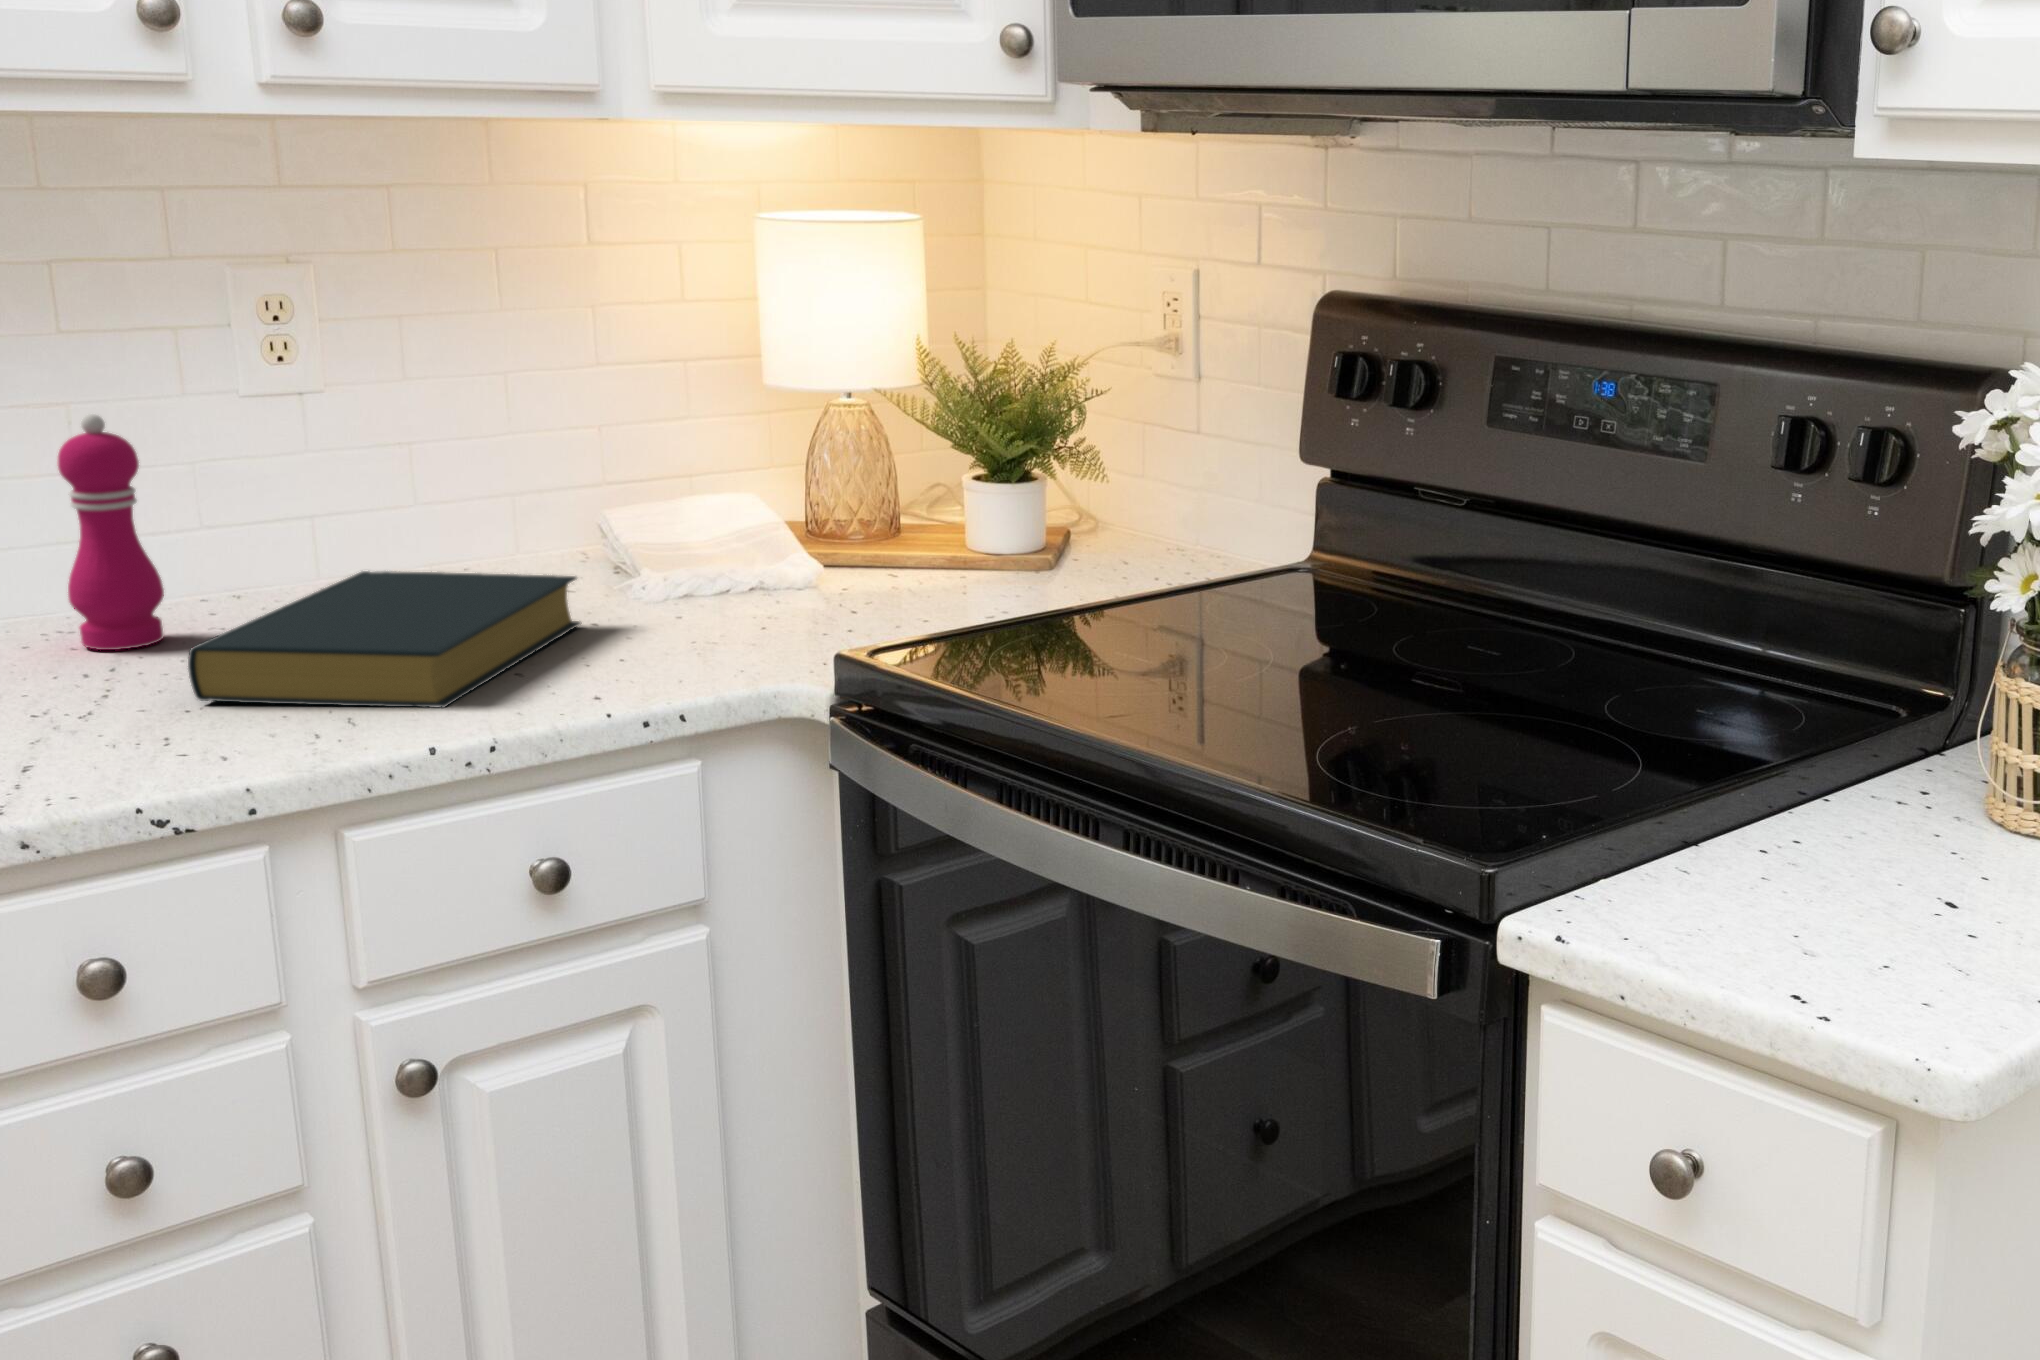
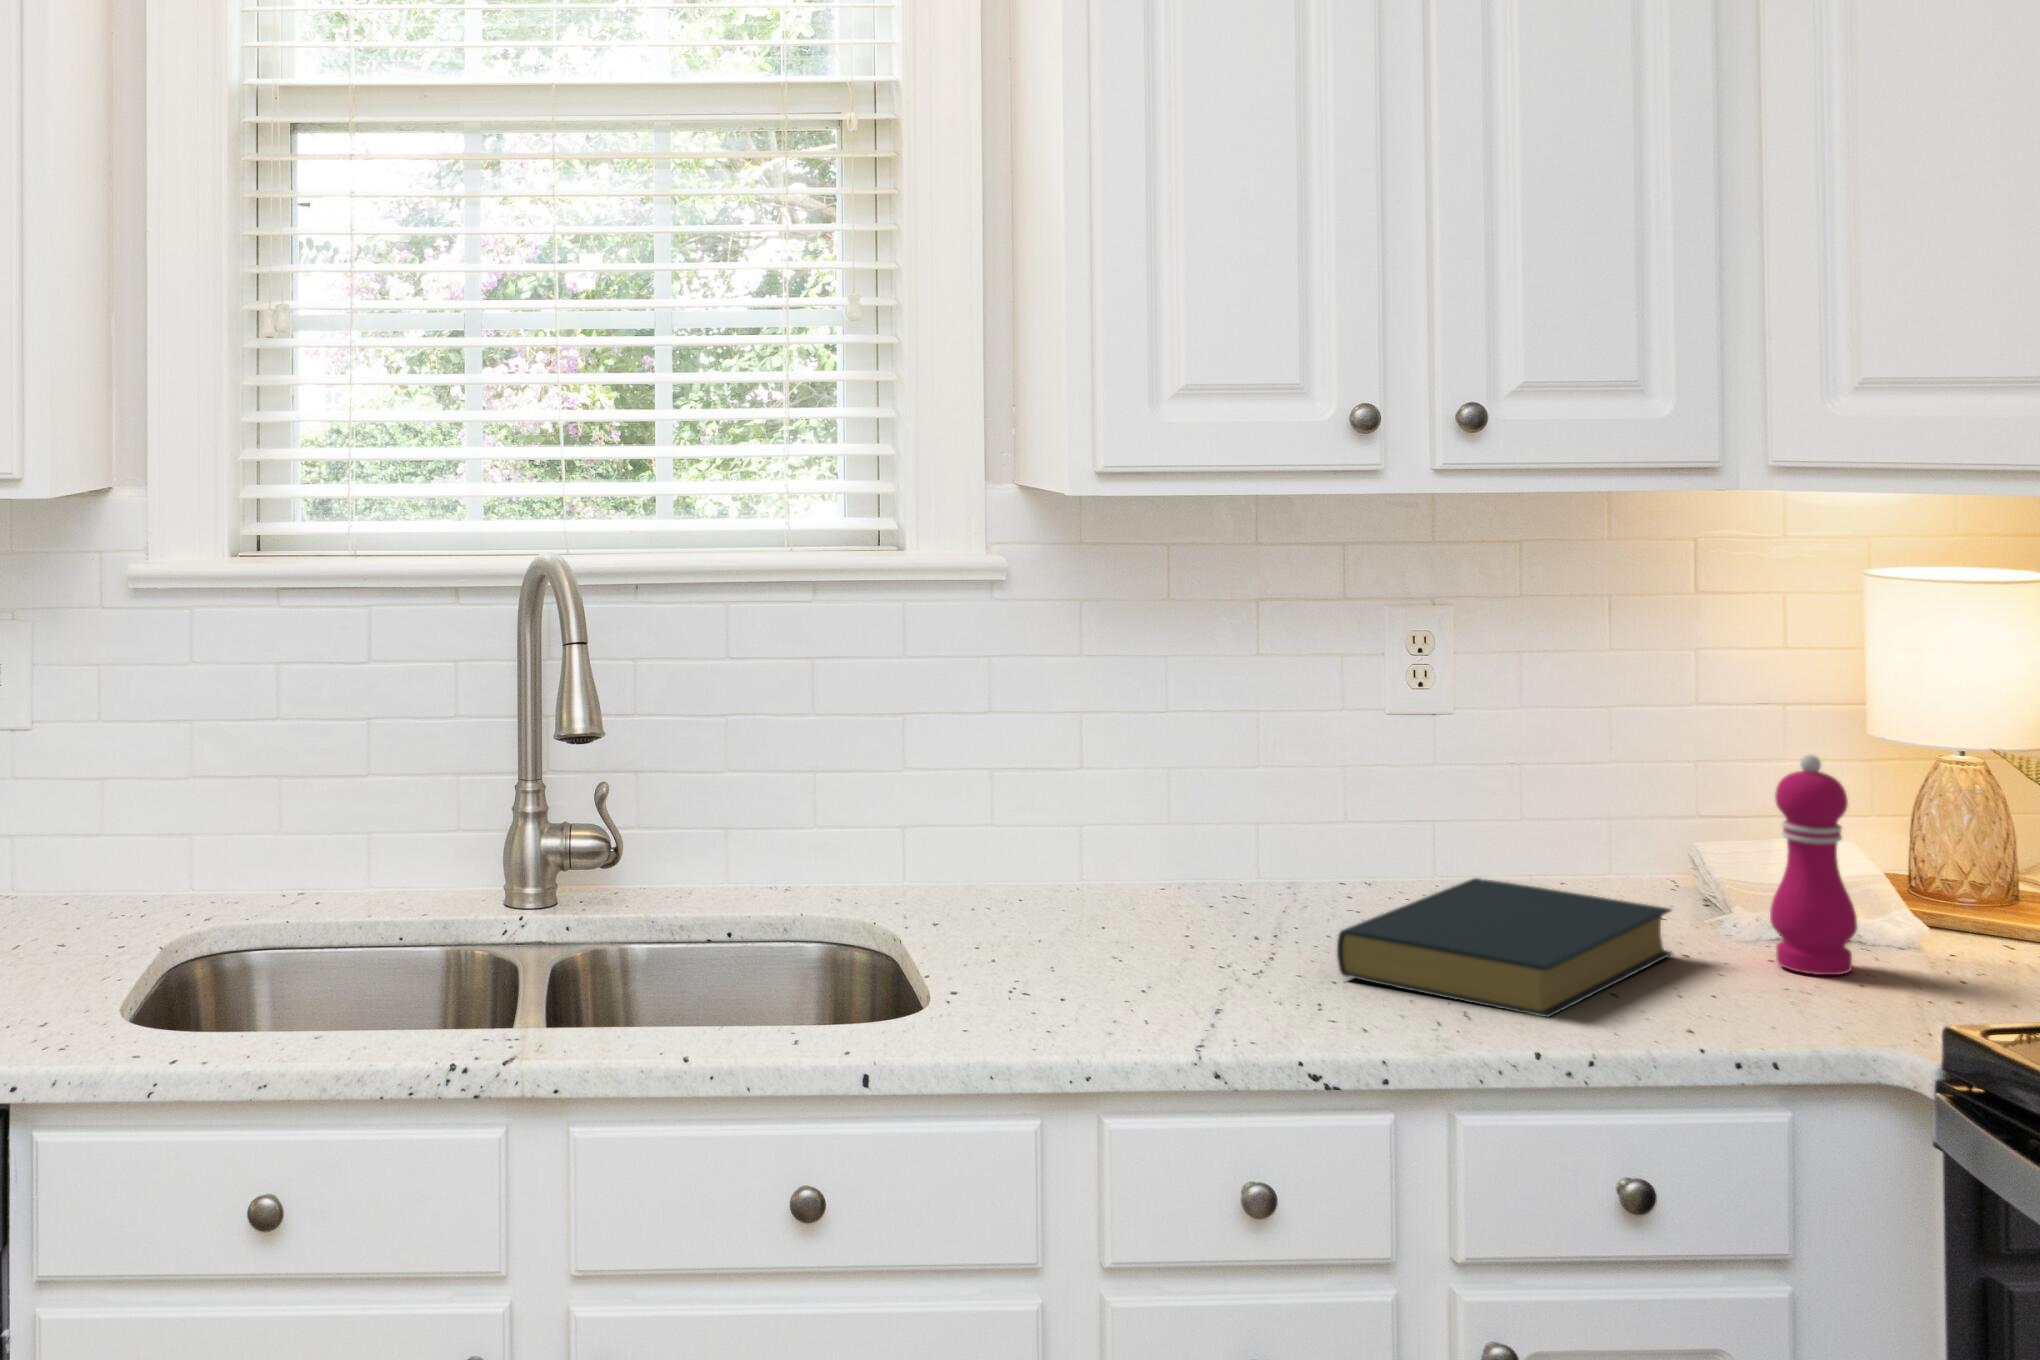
pepper mill: present [58,414,164,650] -> present [1770,755,1857,975]

